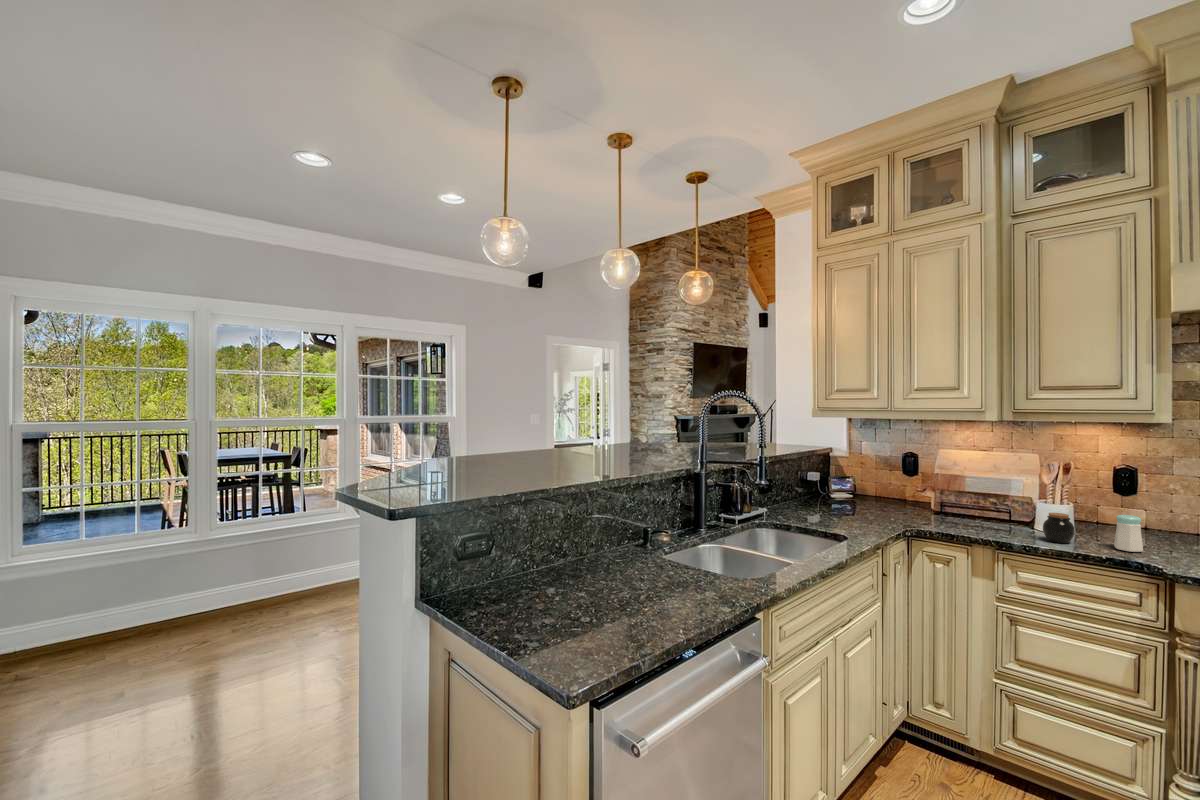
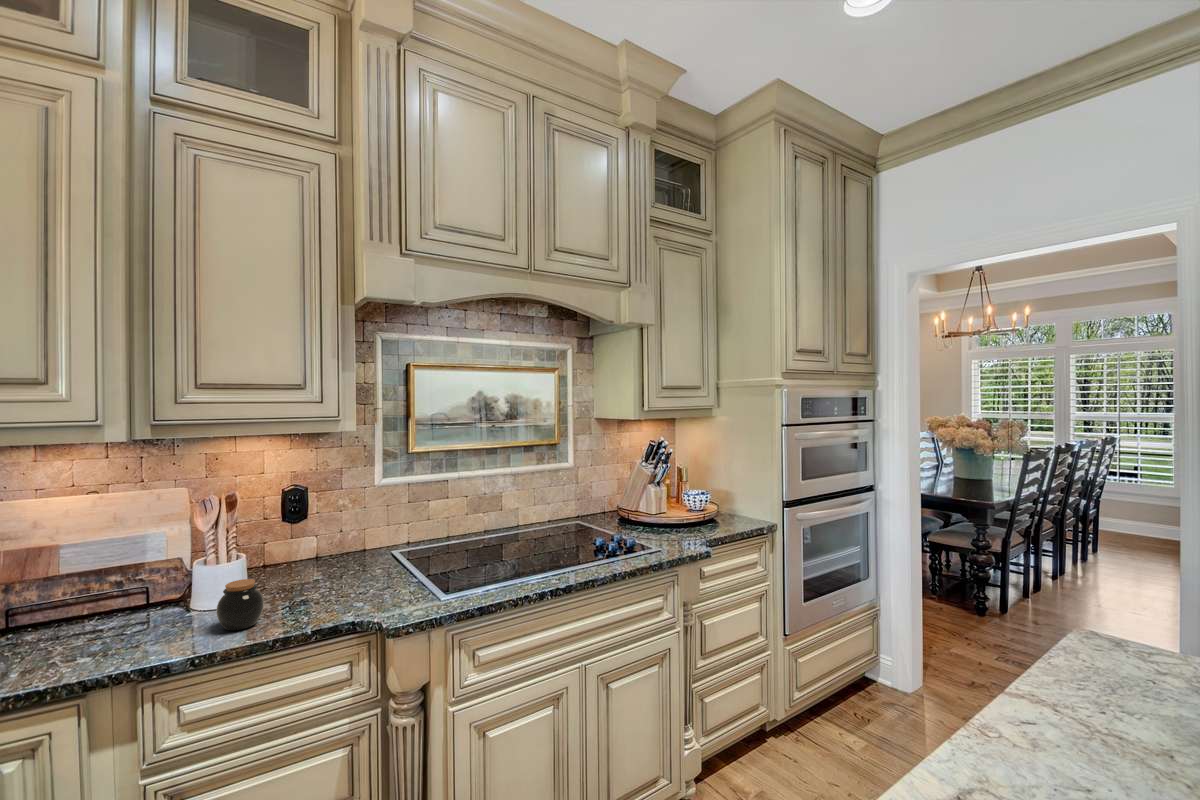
salt shaker: present [1114,515,1143,552] -> none [312,557,345,610]

